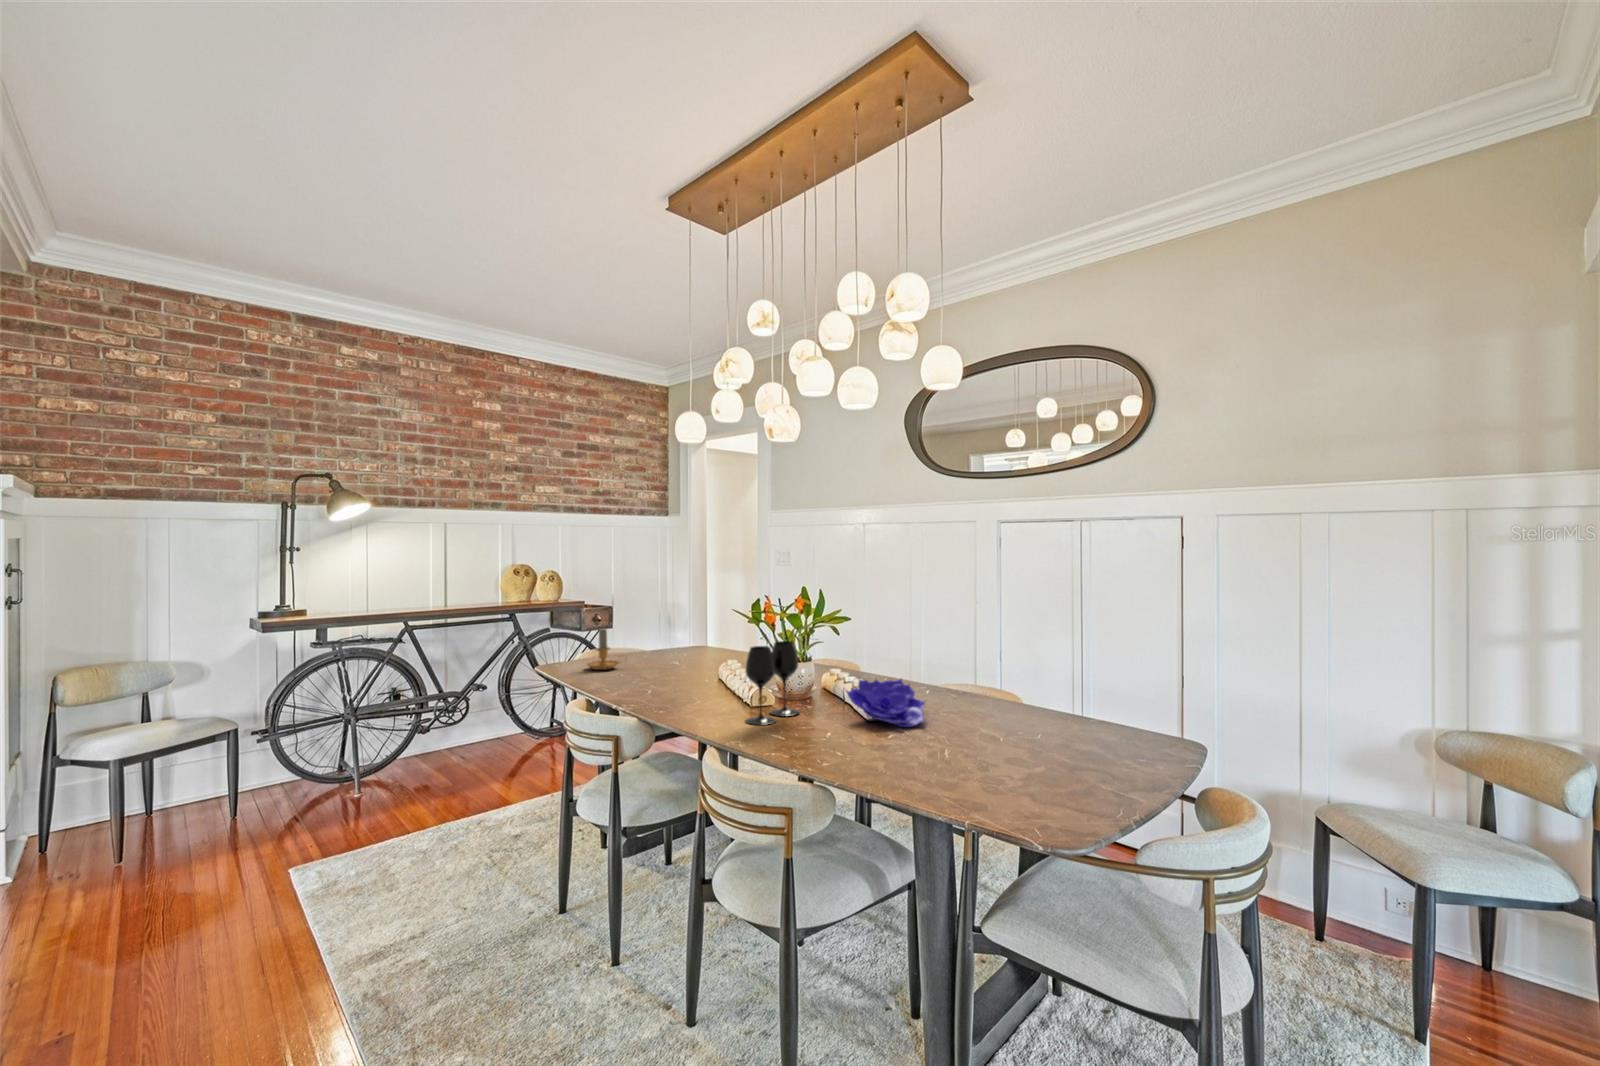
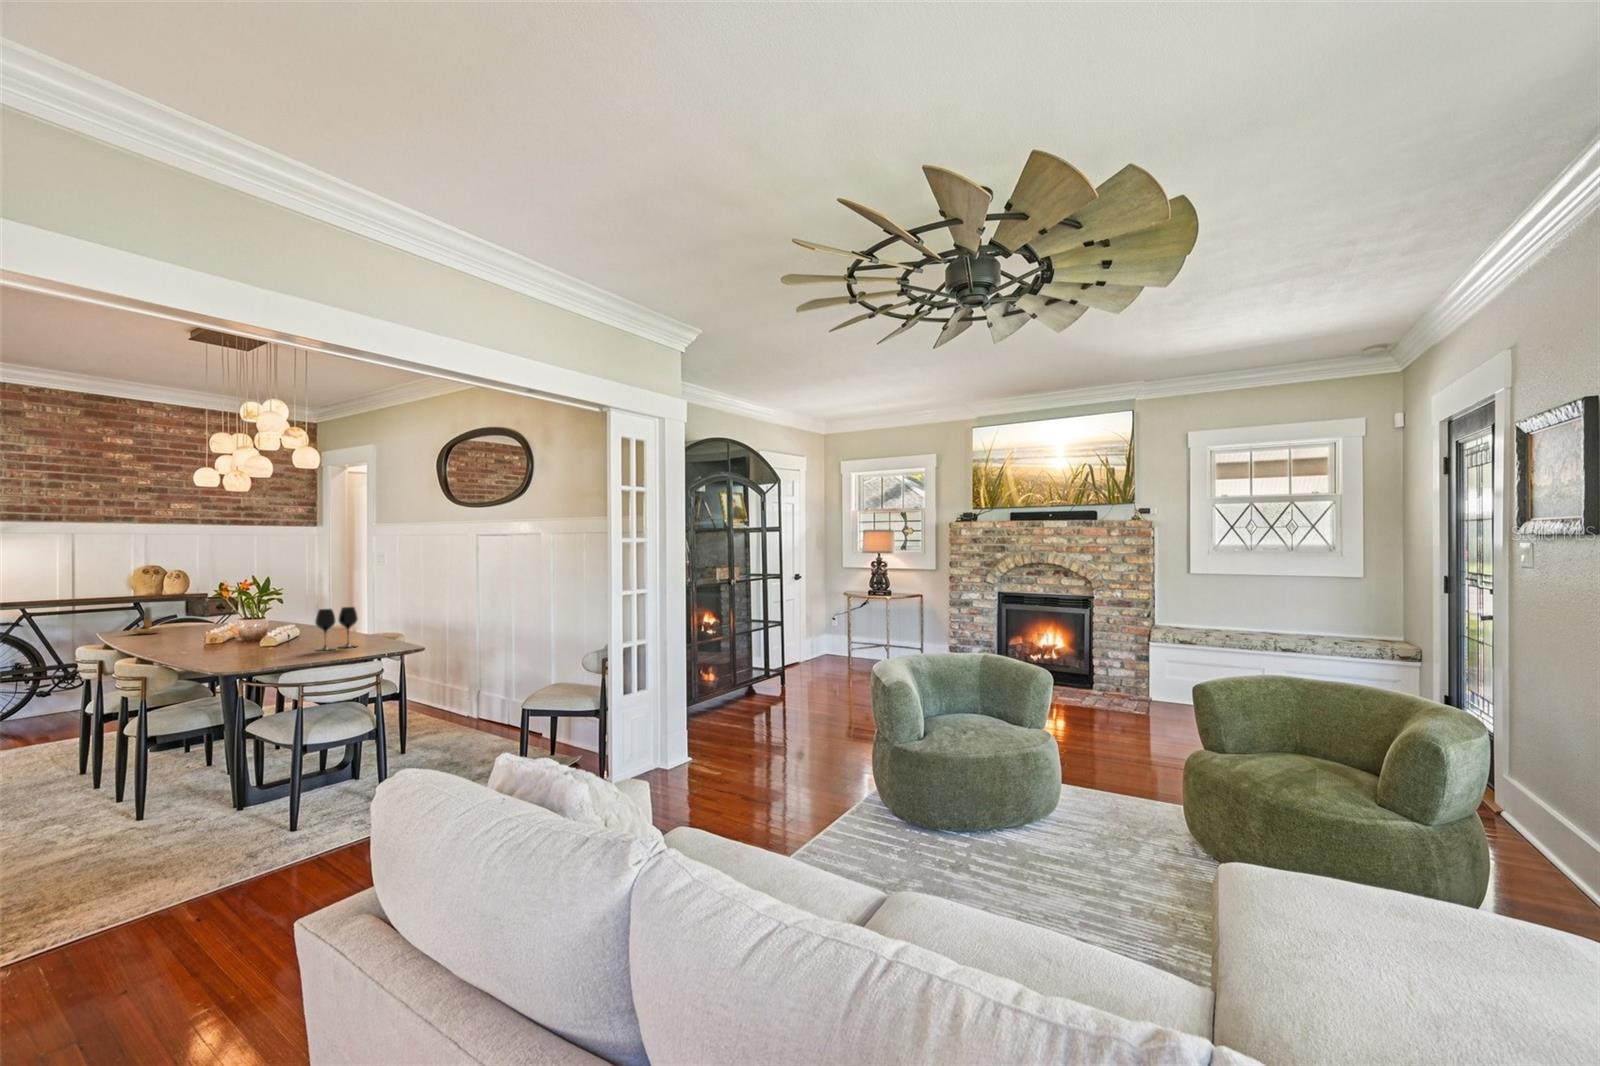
wine glass: present [745,641,799,725] -> present [315,607,358,651]
decorative bowl: present [846,679,925,727] -> none [240,626,292,650]

